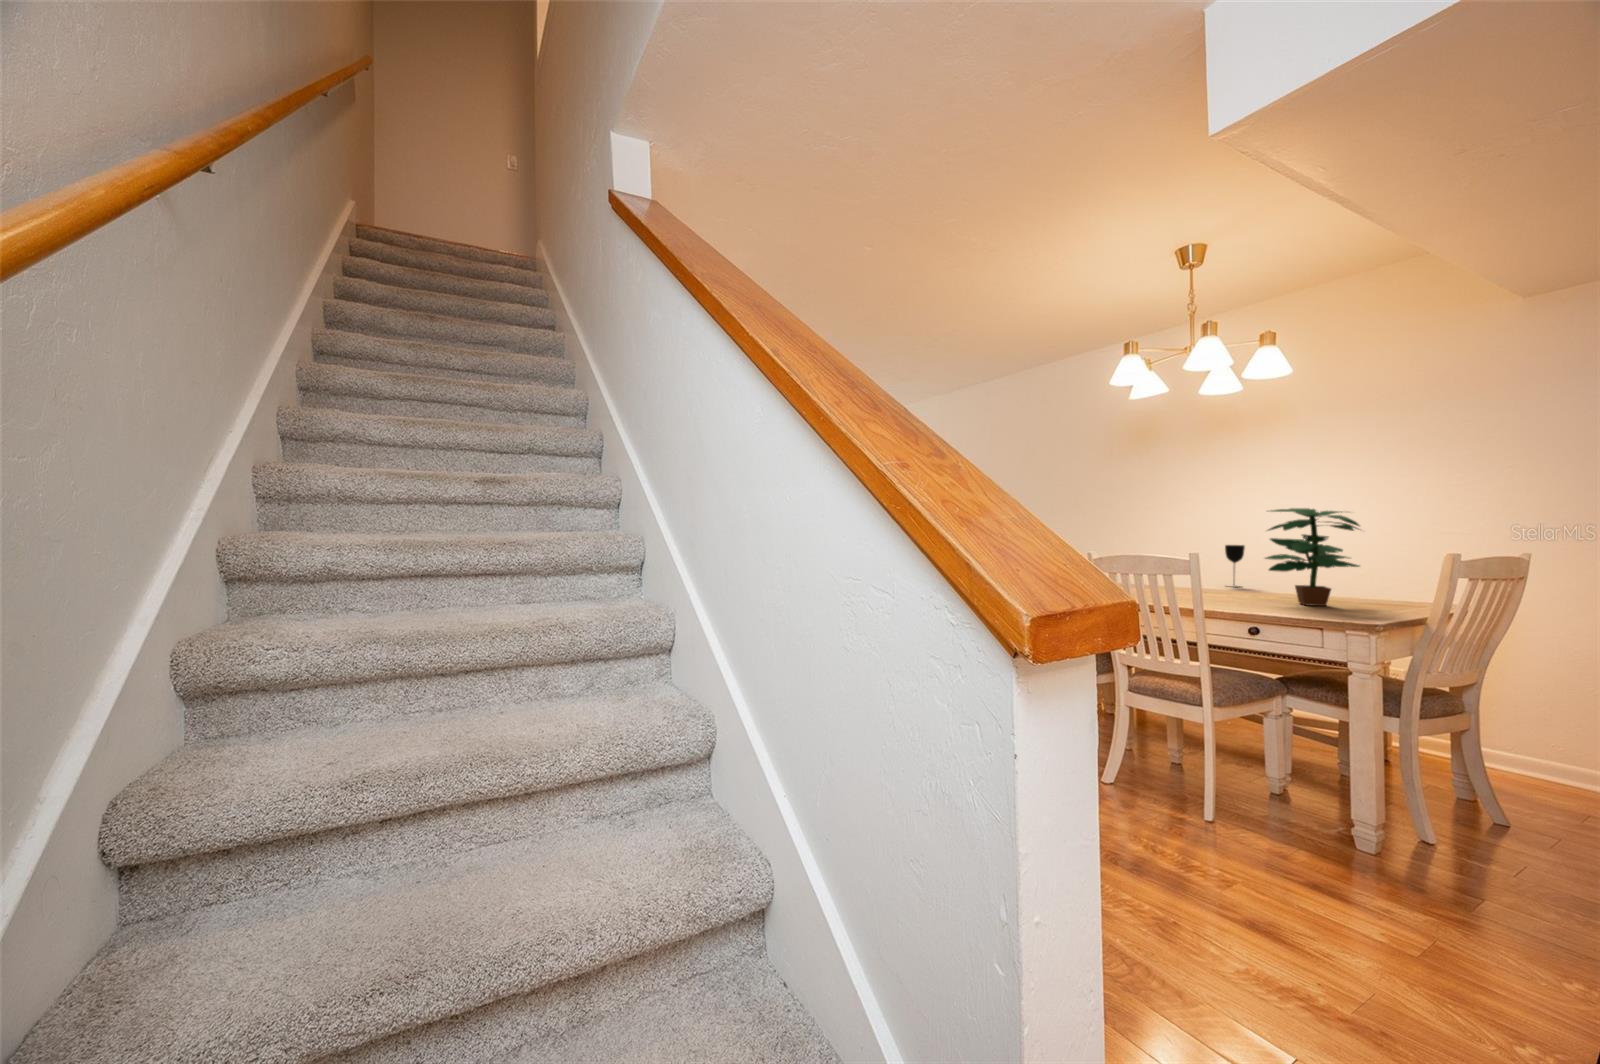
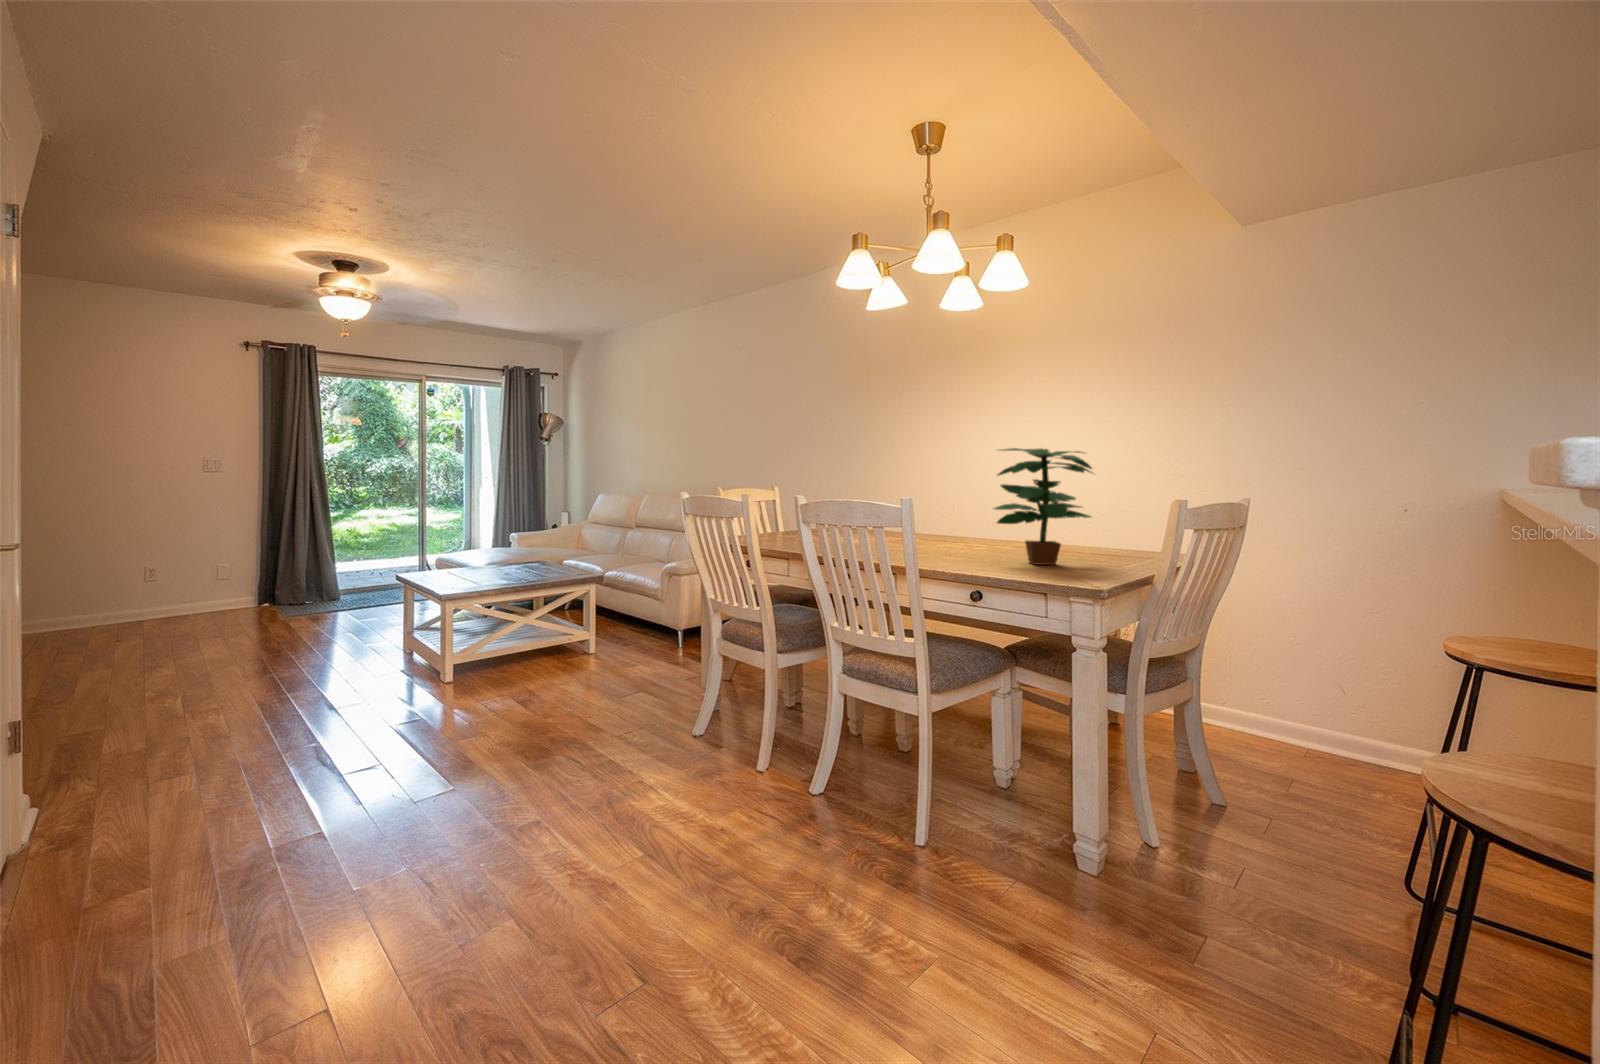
wine glass: present [1225,545,1245,587] -> none [963,496,984,545]

